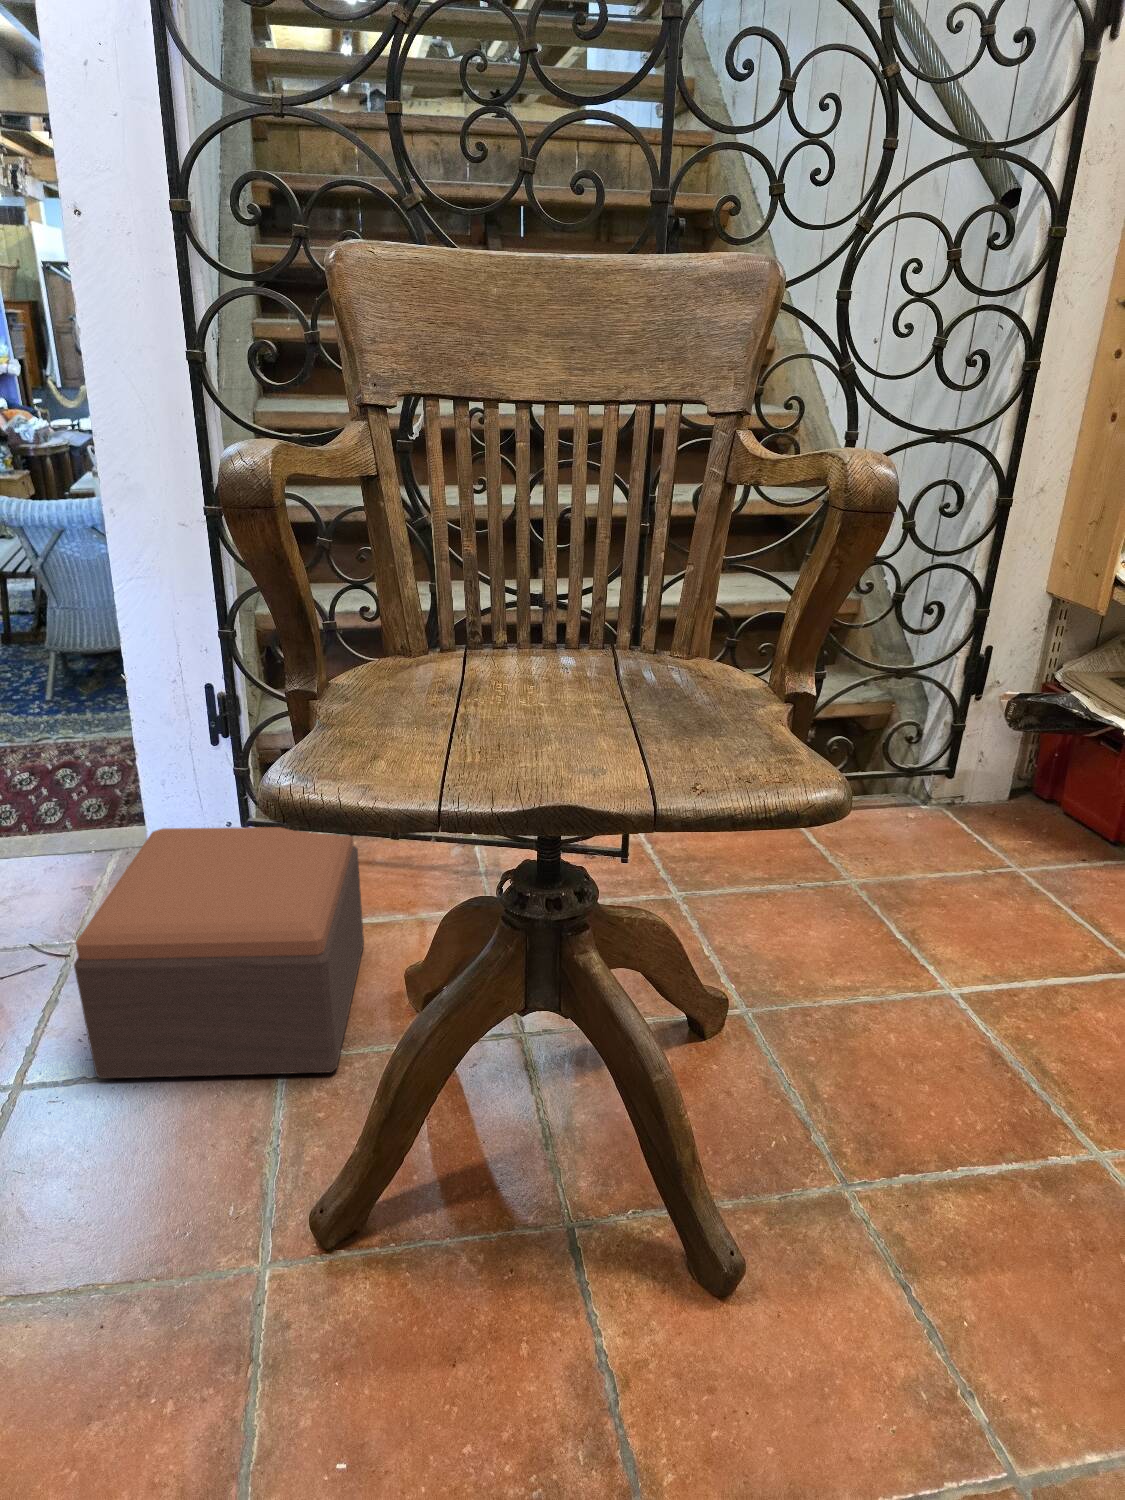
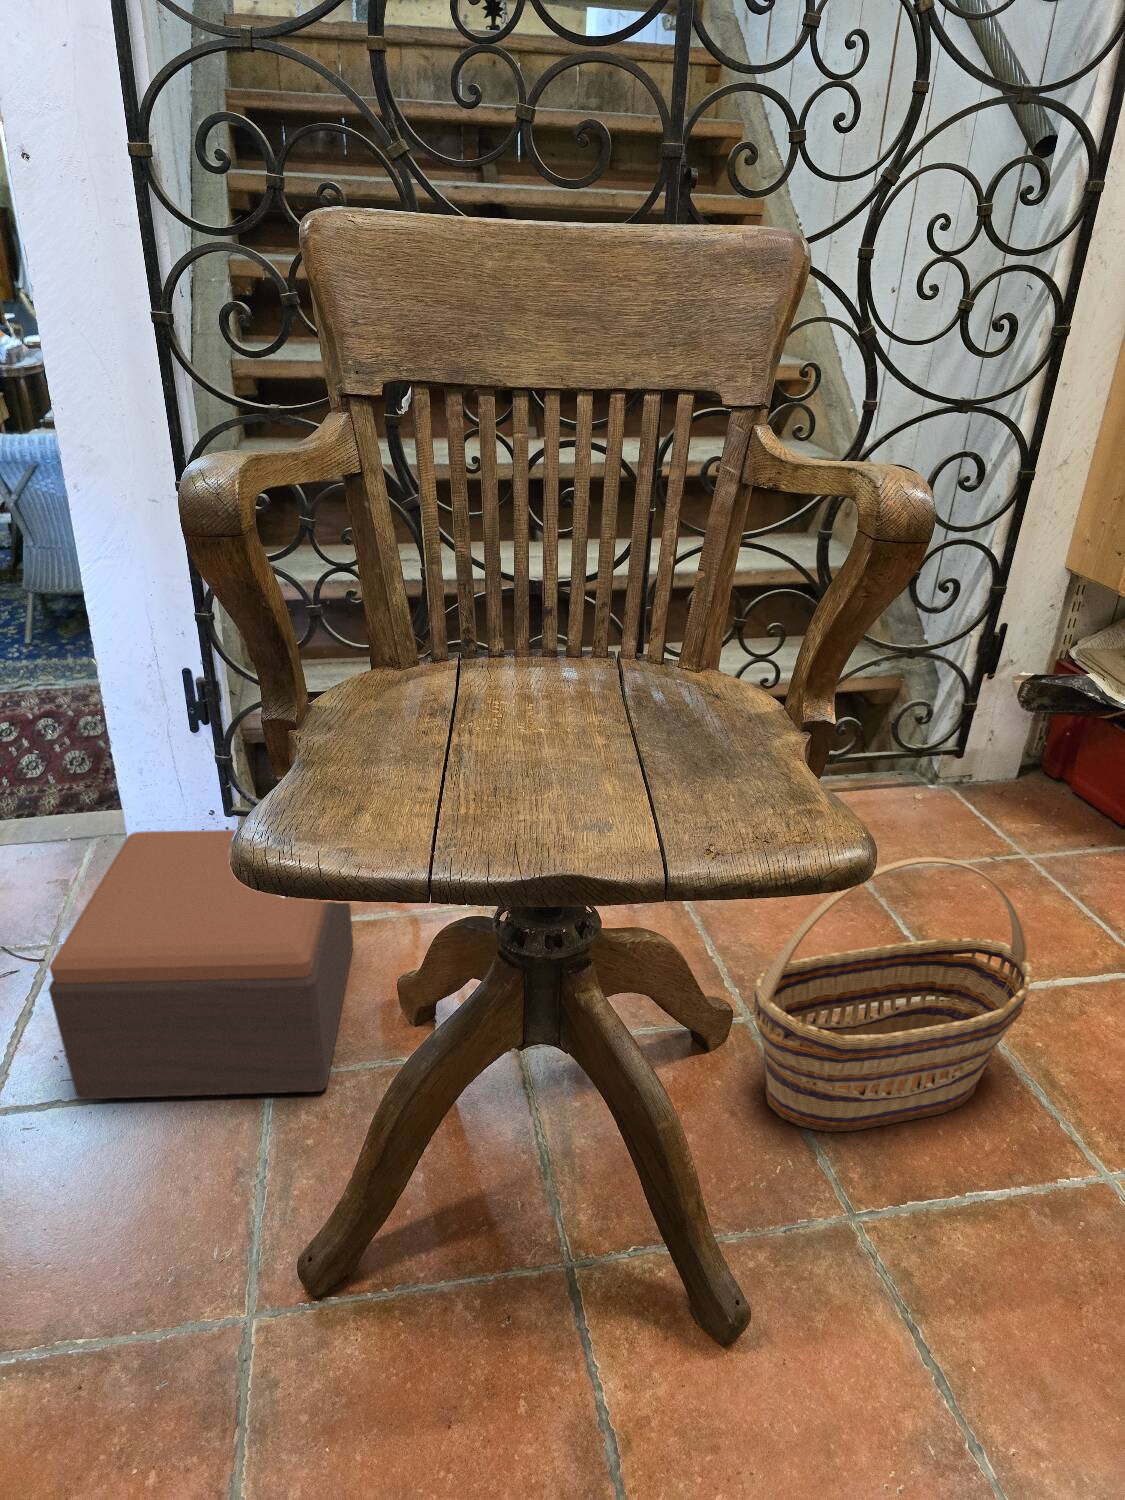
basket: none [748,836,1017,1110] -> present [753,857,1032,1132]

